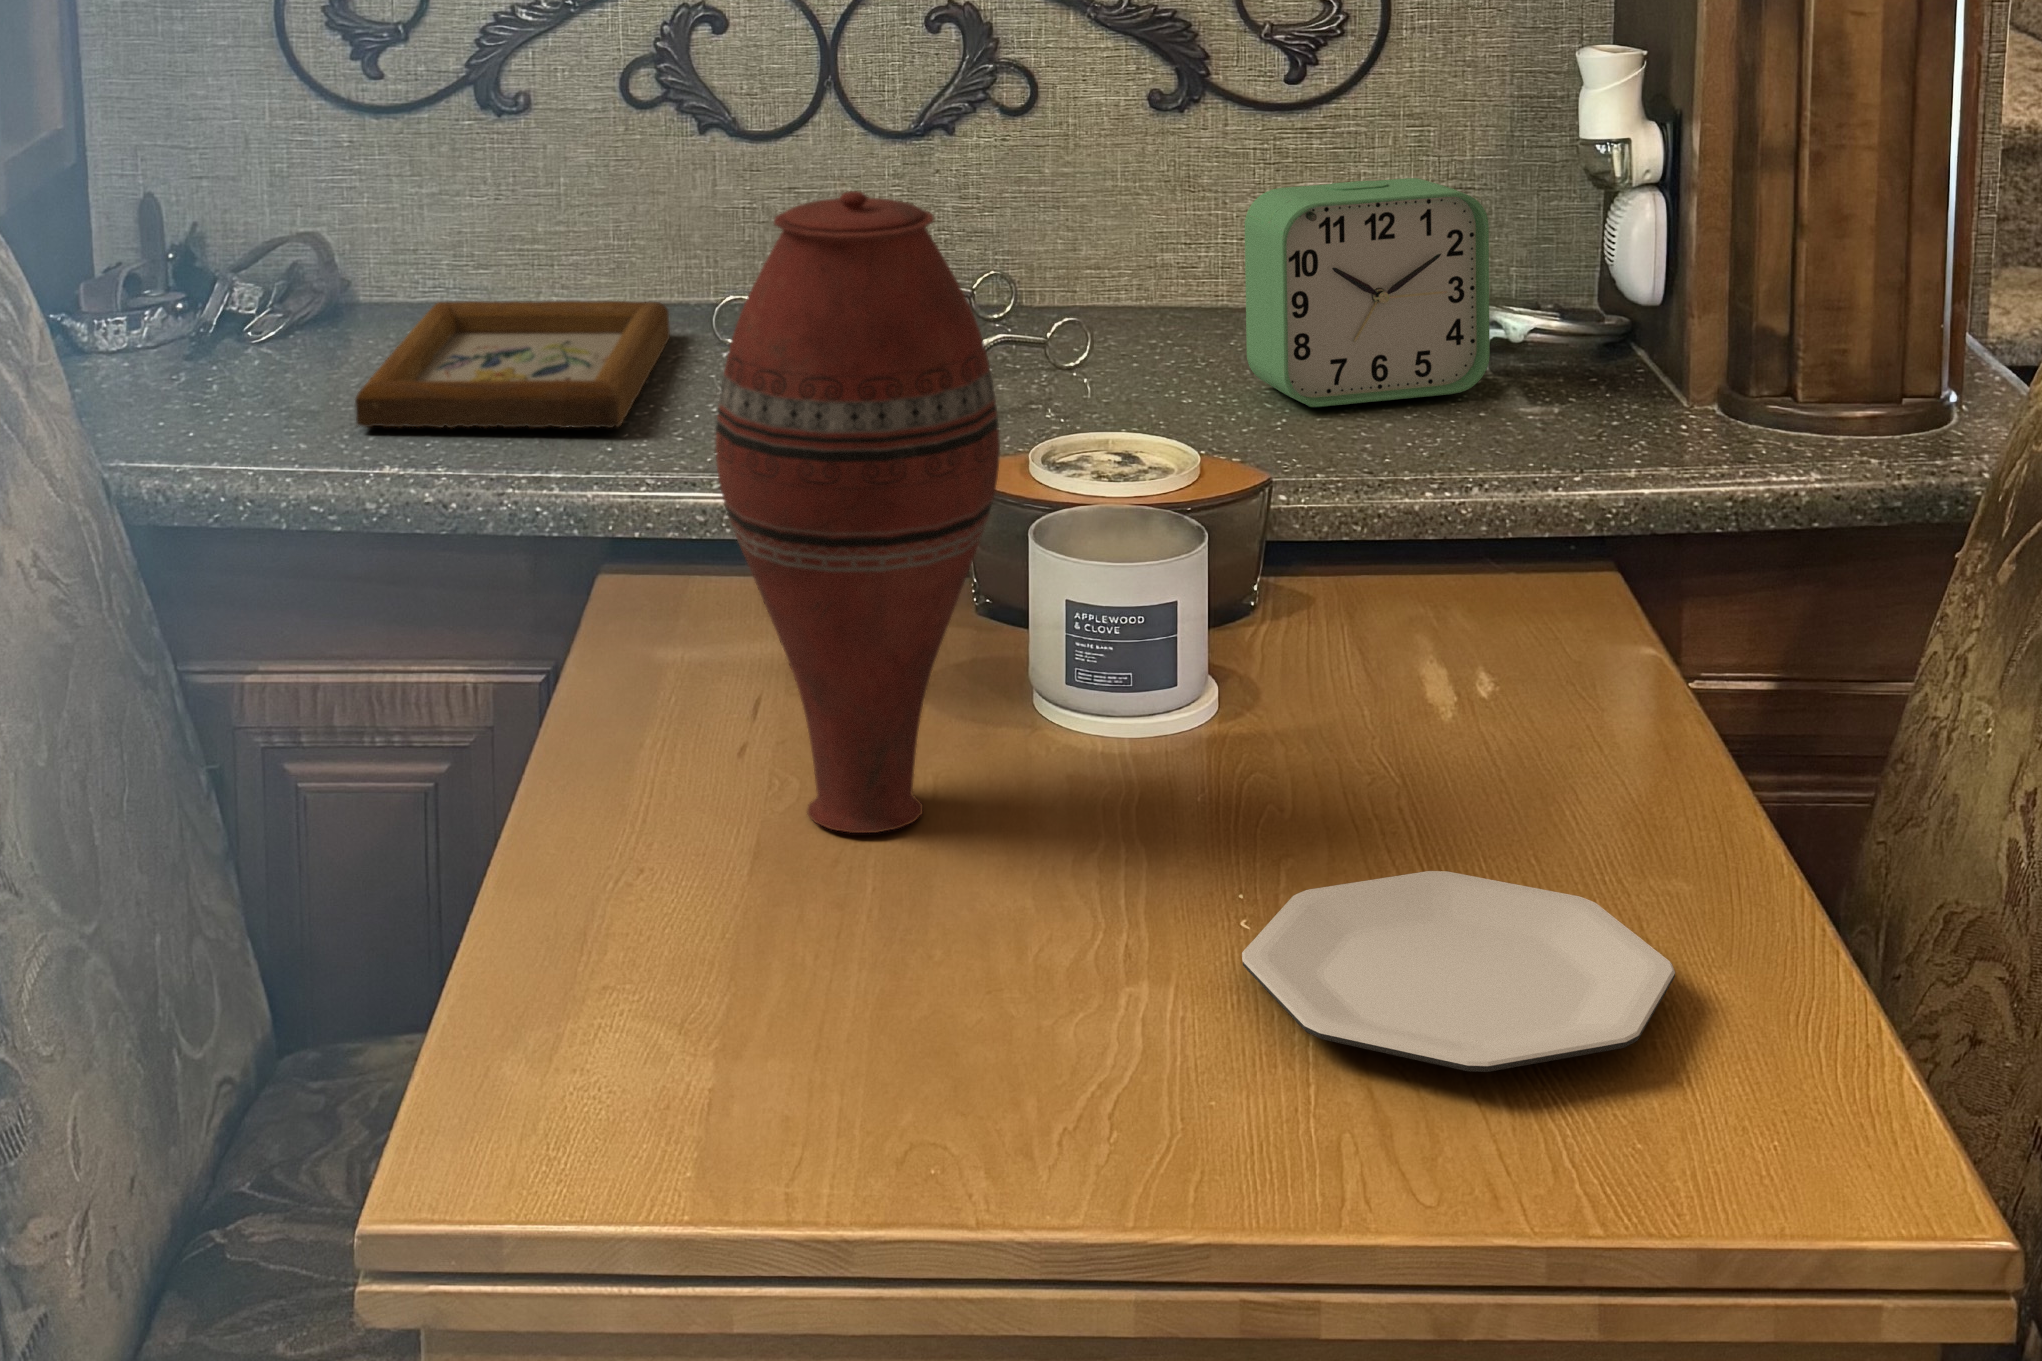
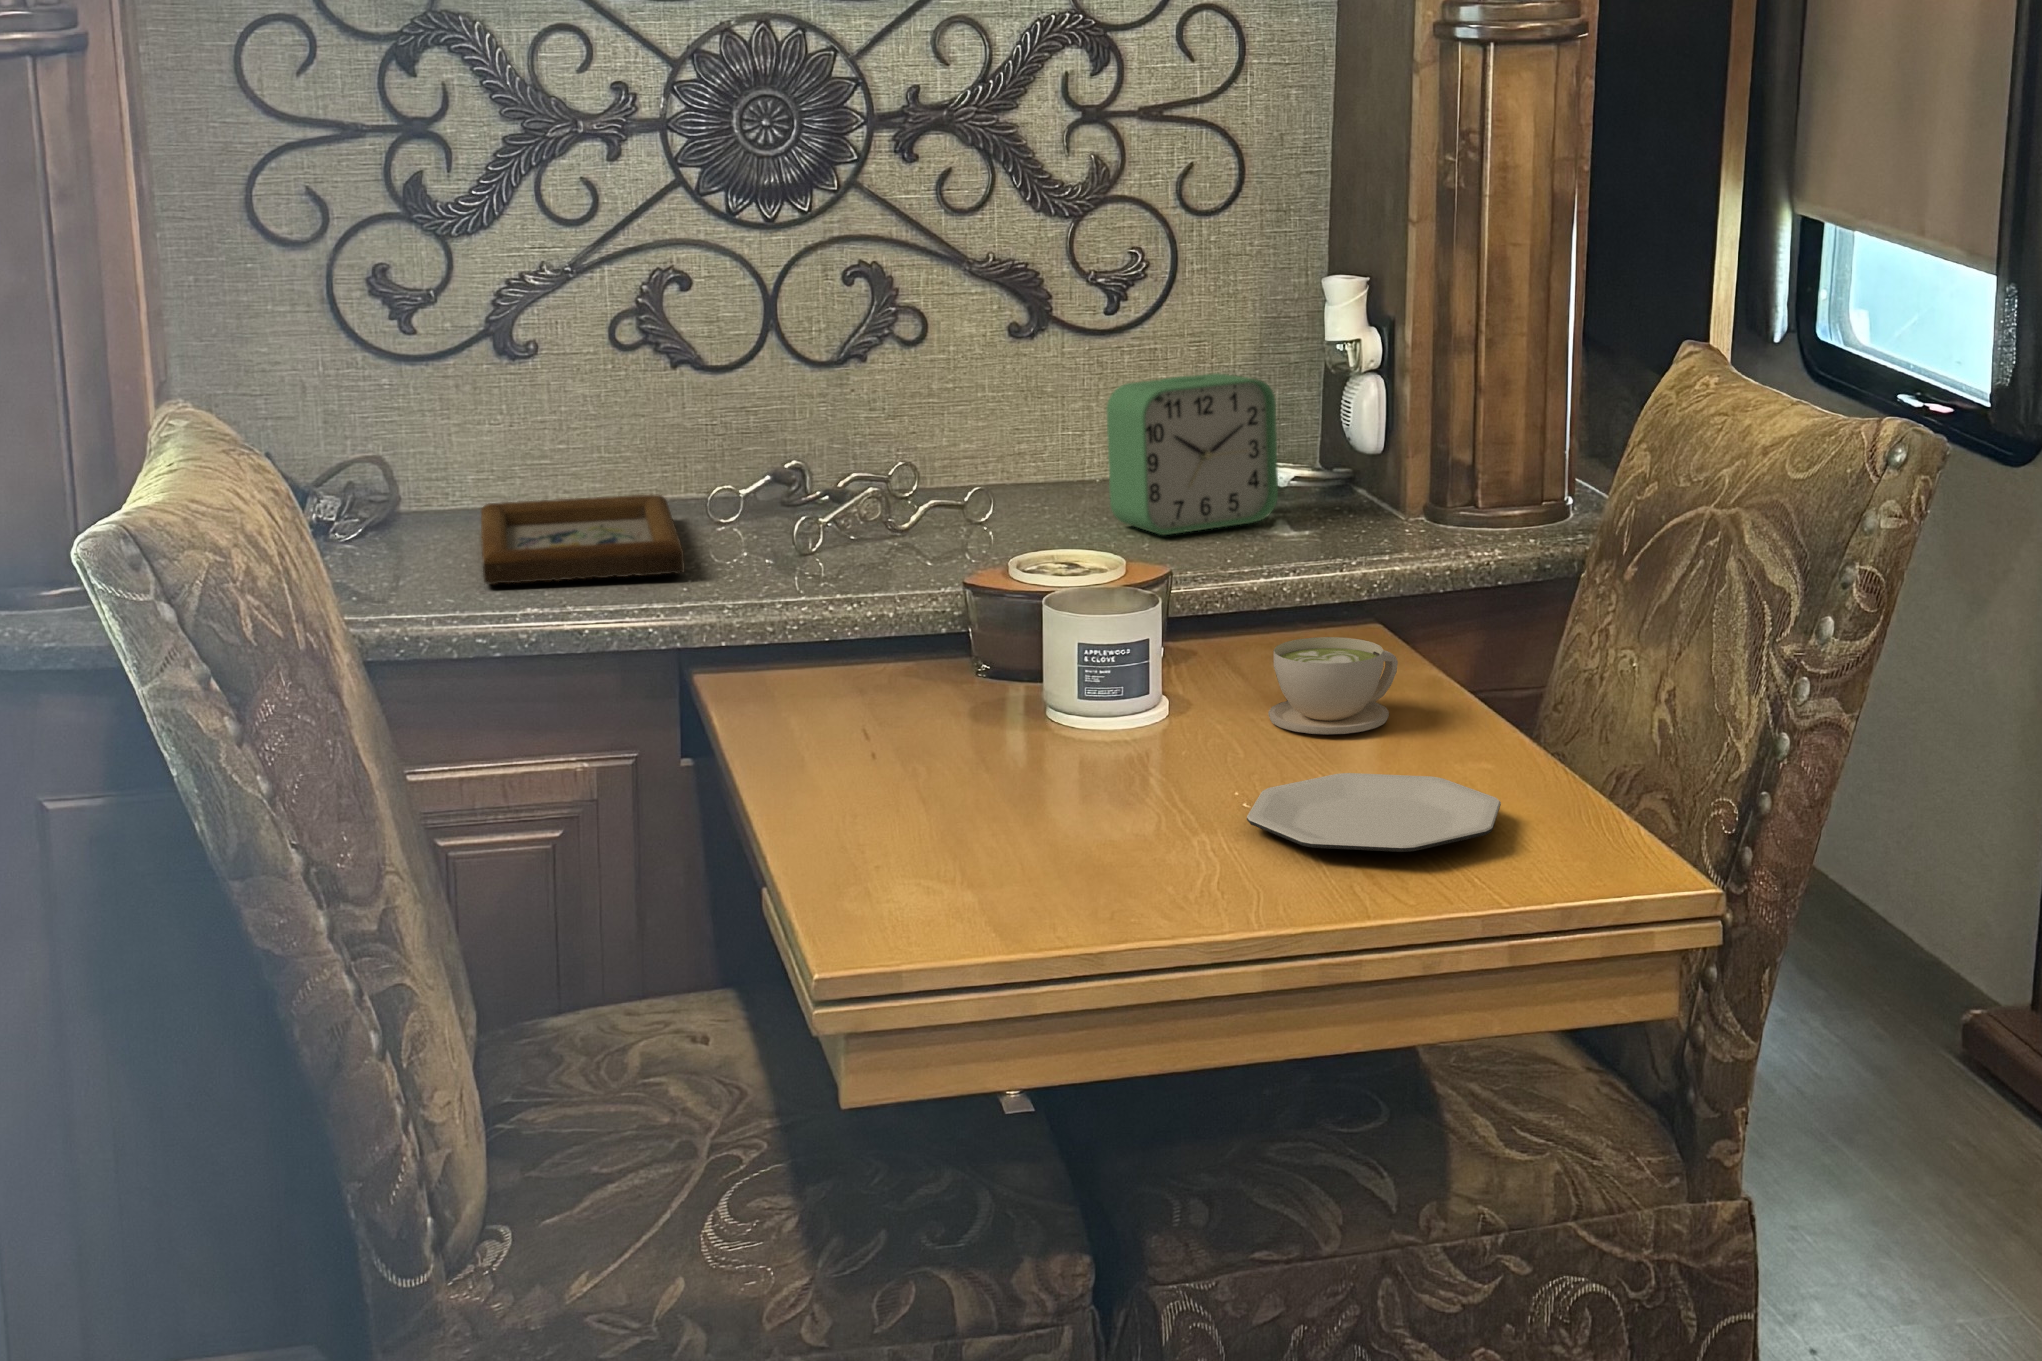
vase: present [716,191,1000,833] -> none [865,363,1055,788]
coffee cup: none [1373,614,1581,782] -> present [1268,637,1398,734]

